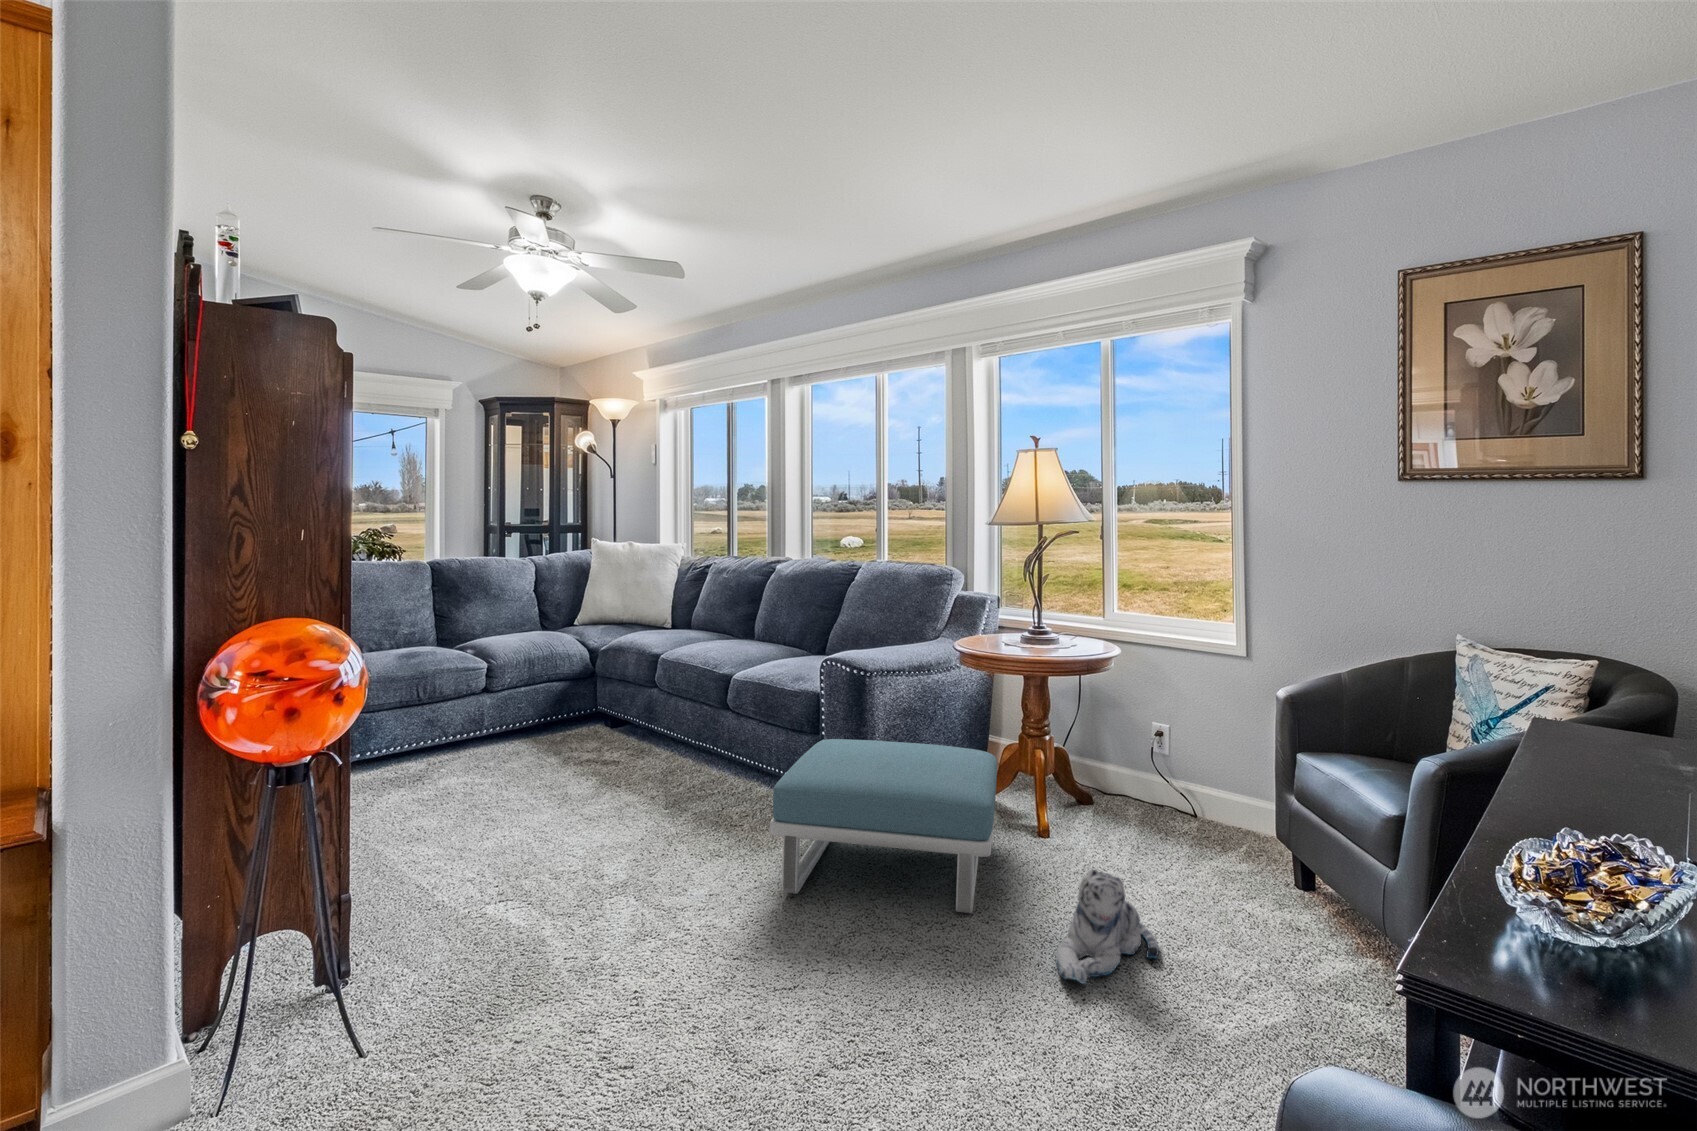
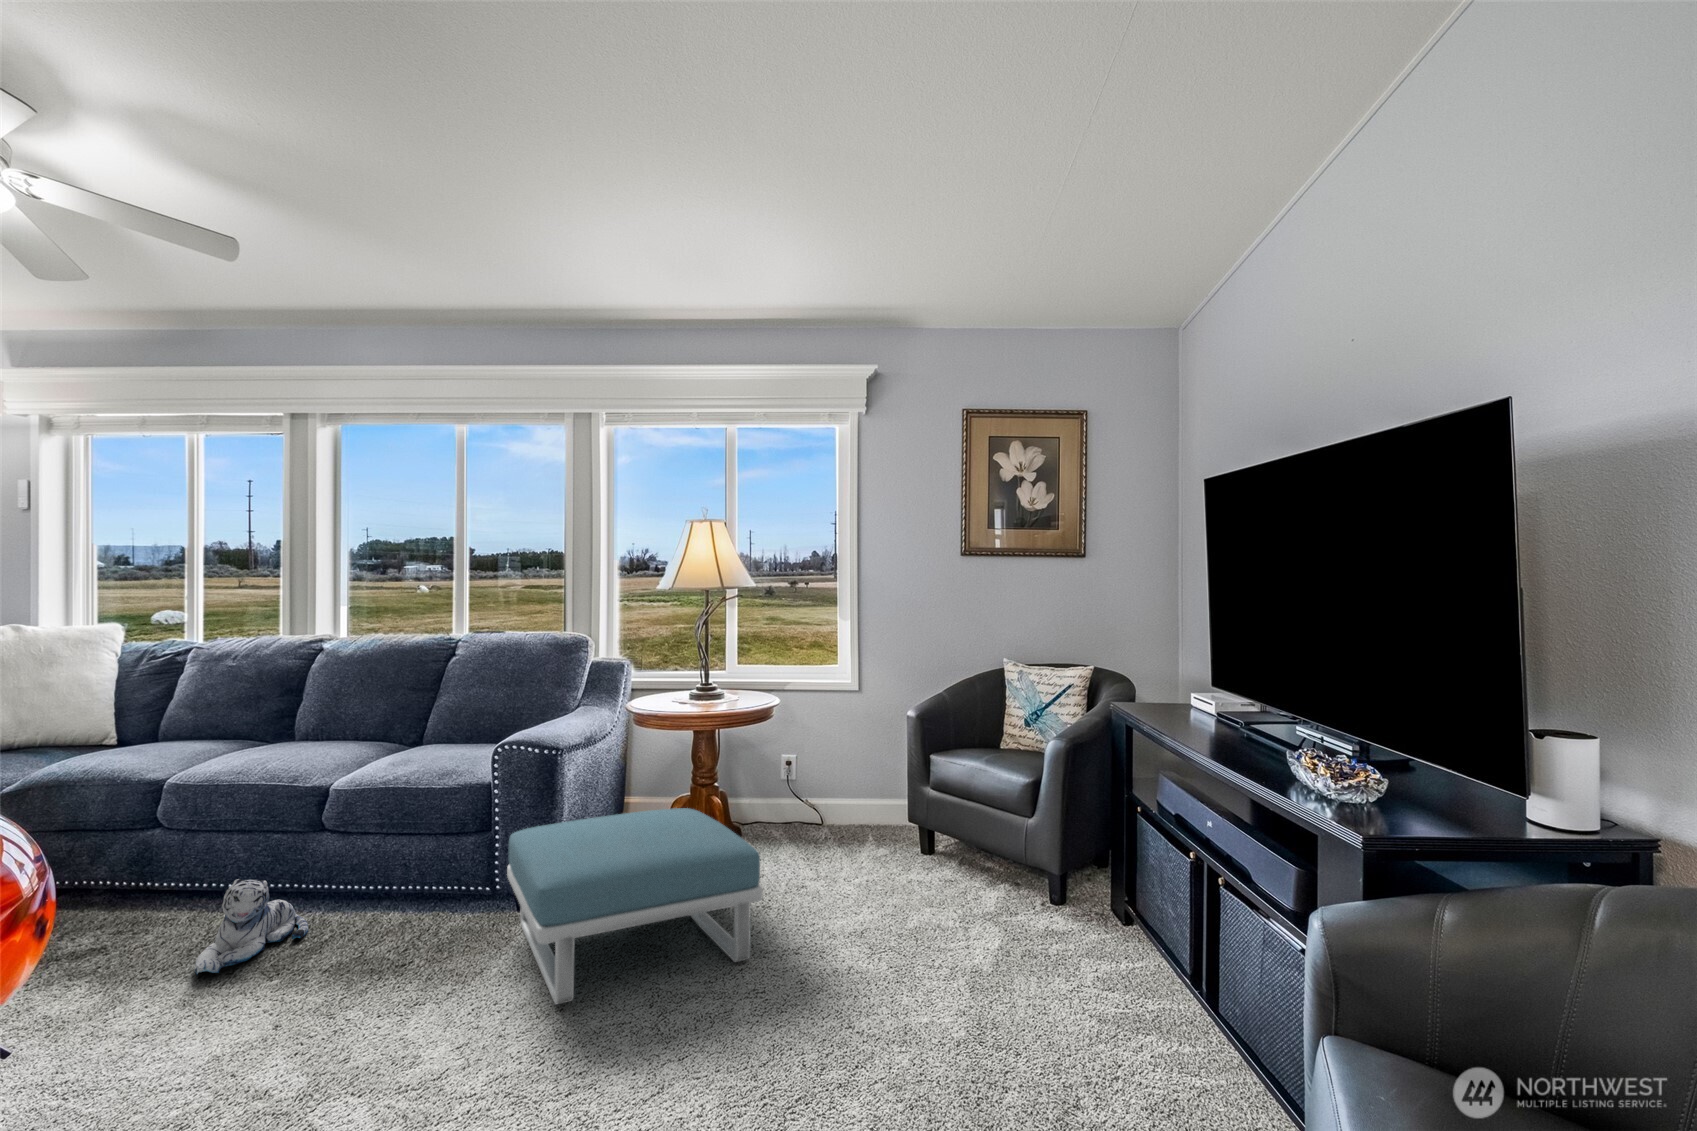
plush toy: present [1056,870,1159,984] -> present [194,879,308,975]

